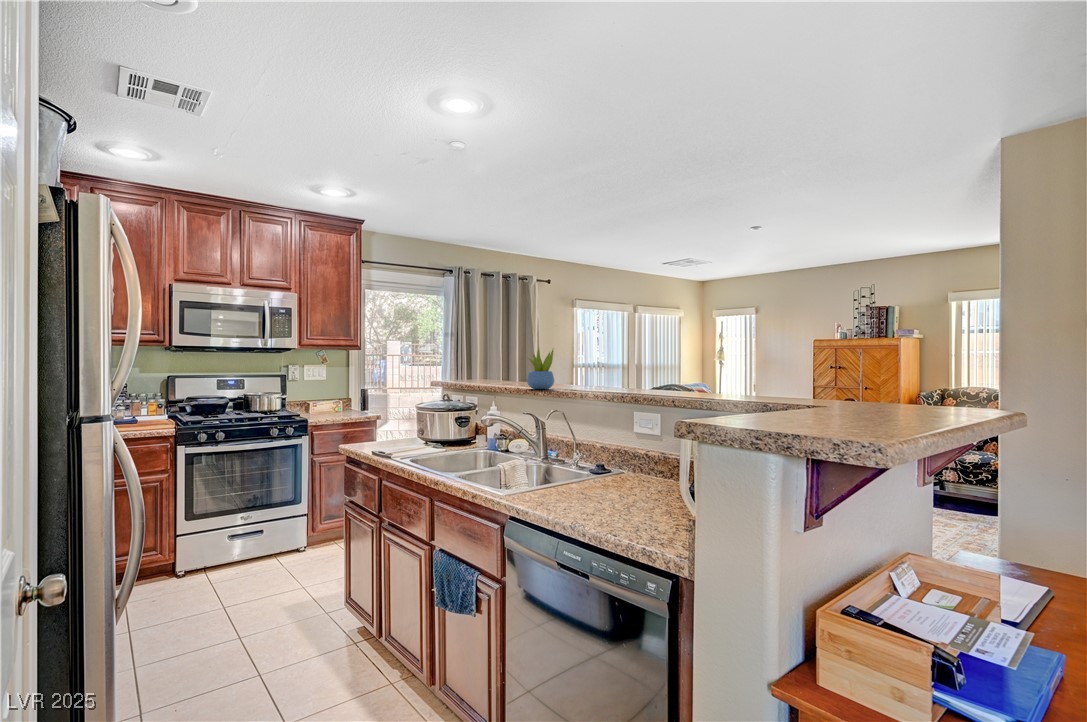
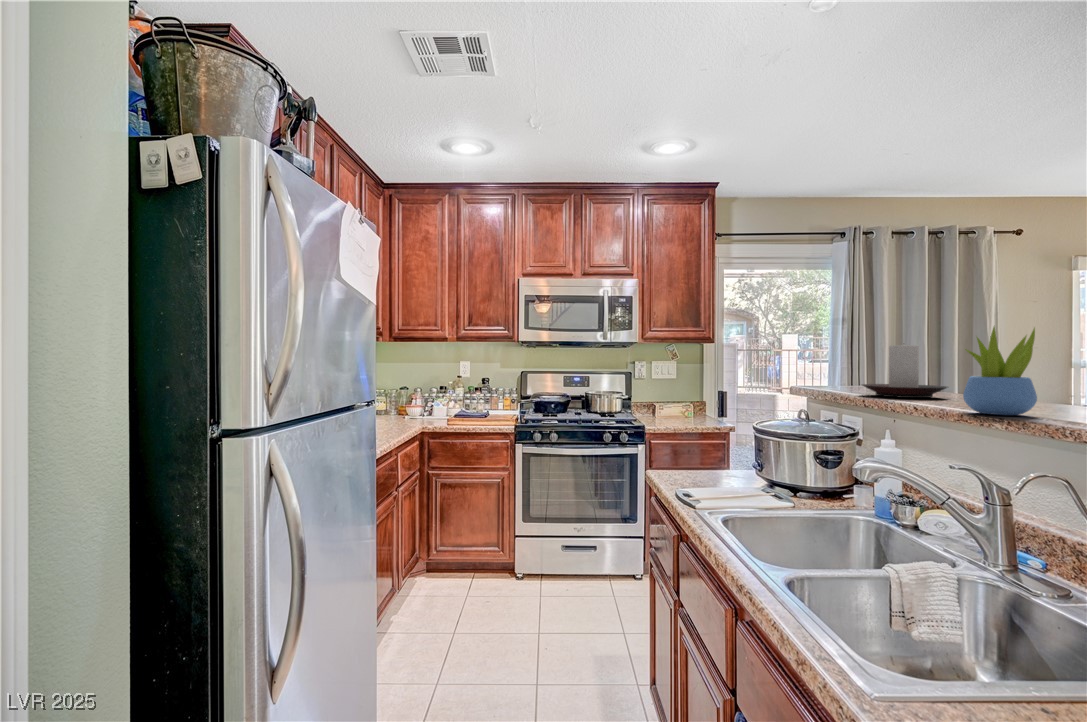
candle holder: none [476,352,519,385] -> present [862,345,948,398]

